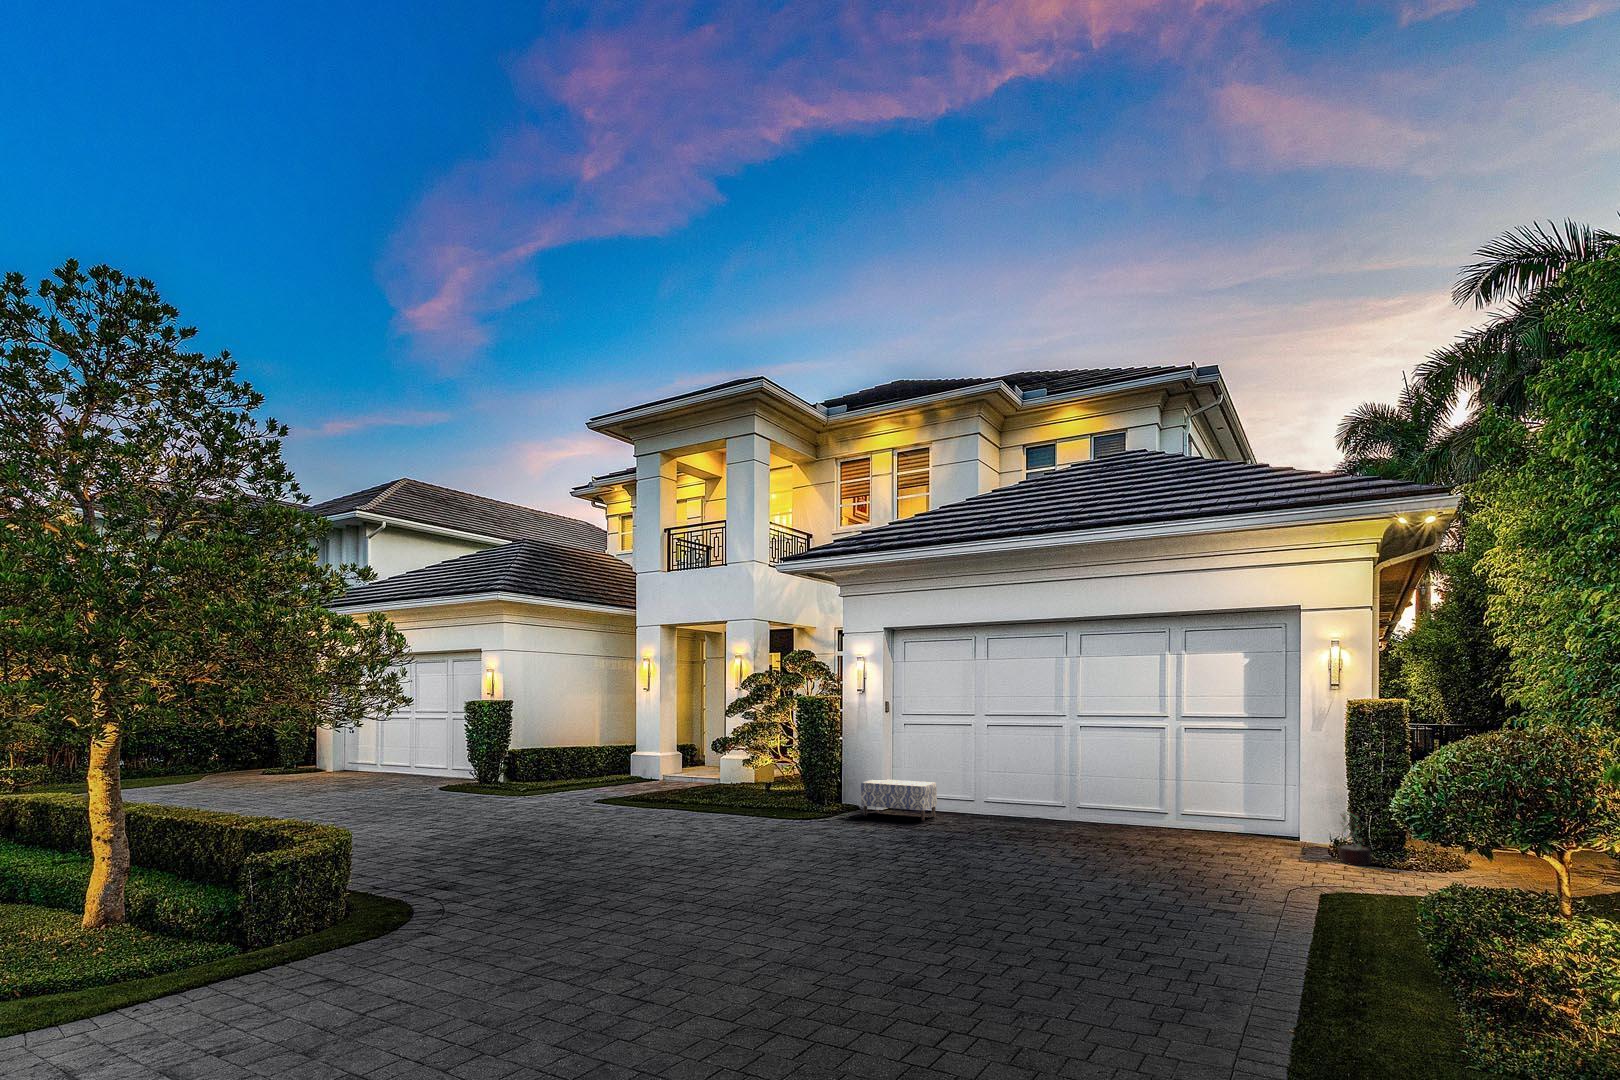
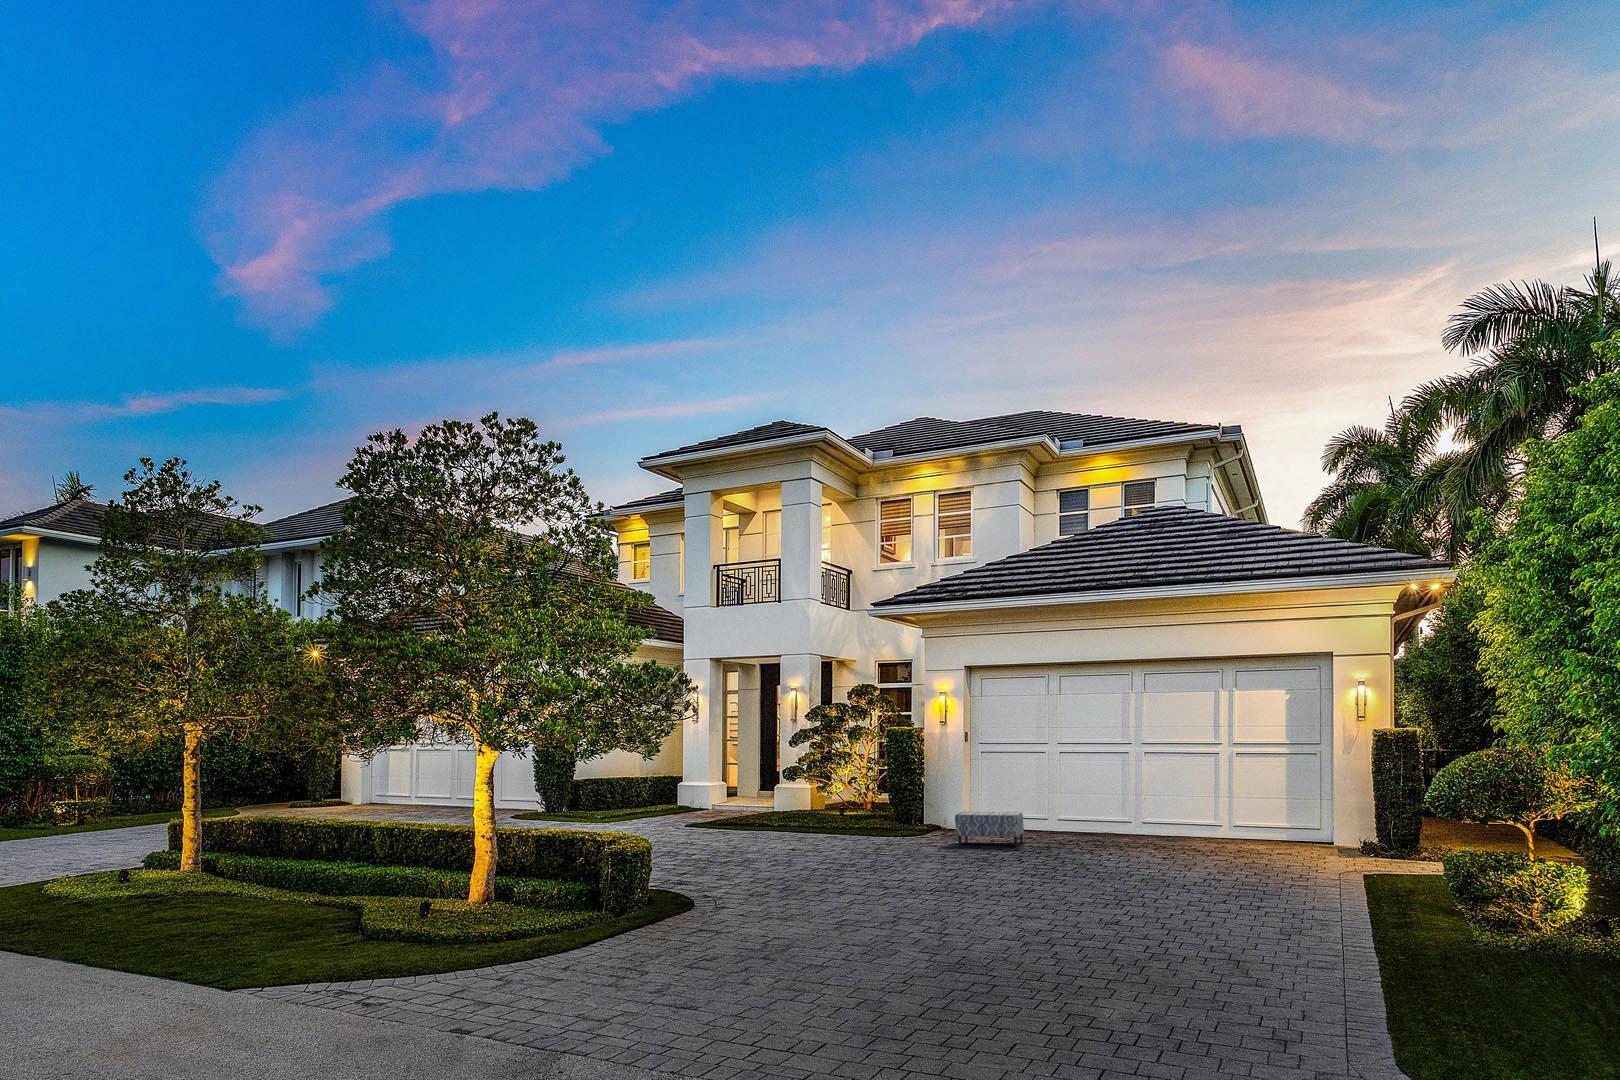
decorative plant: present [1338,812,1372,866] -> none [1371,816,1396,857]

